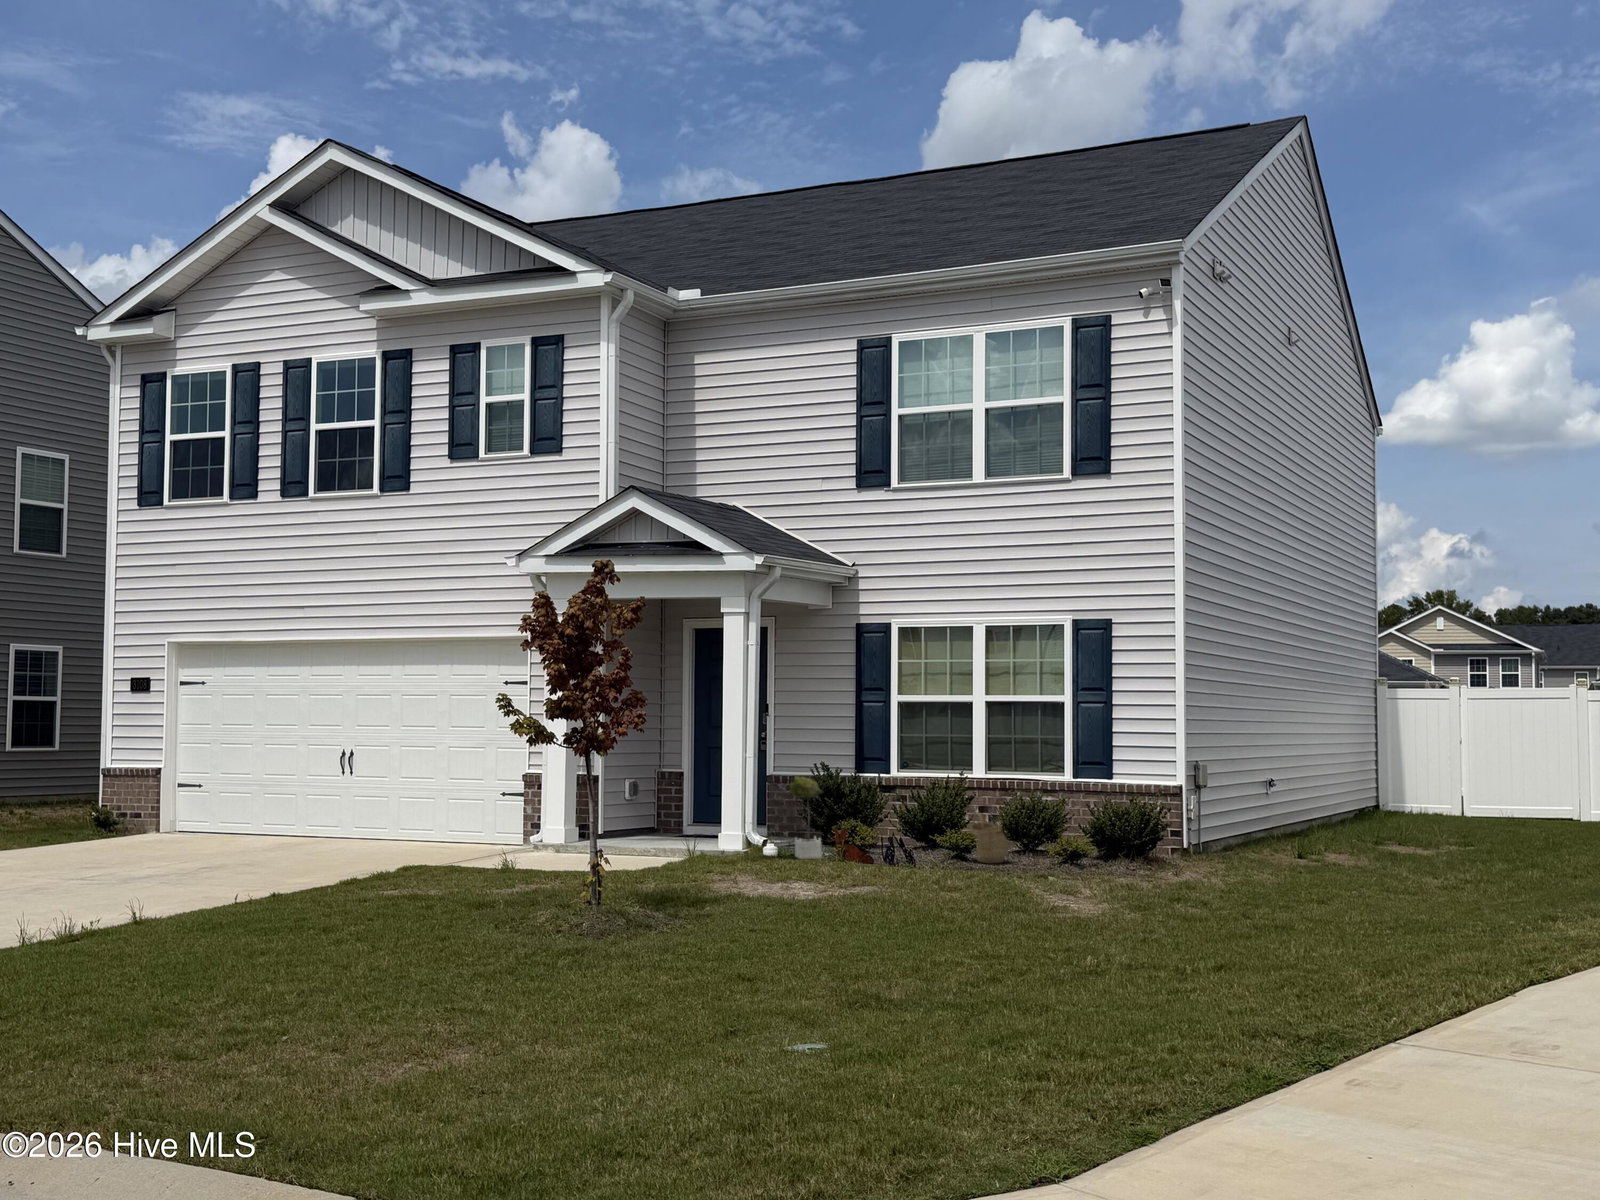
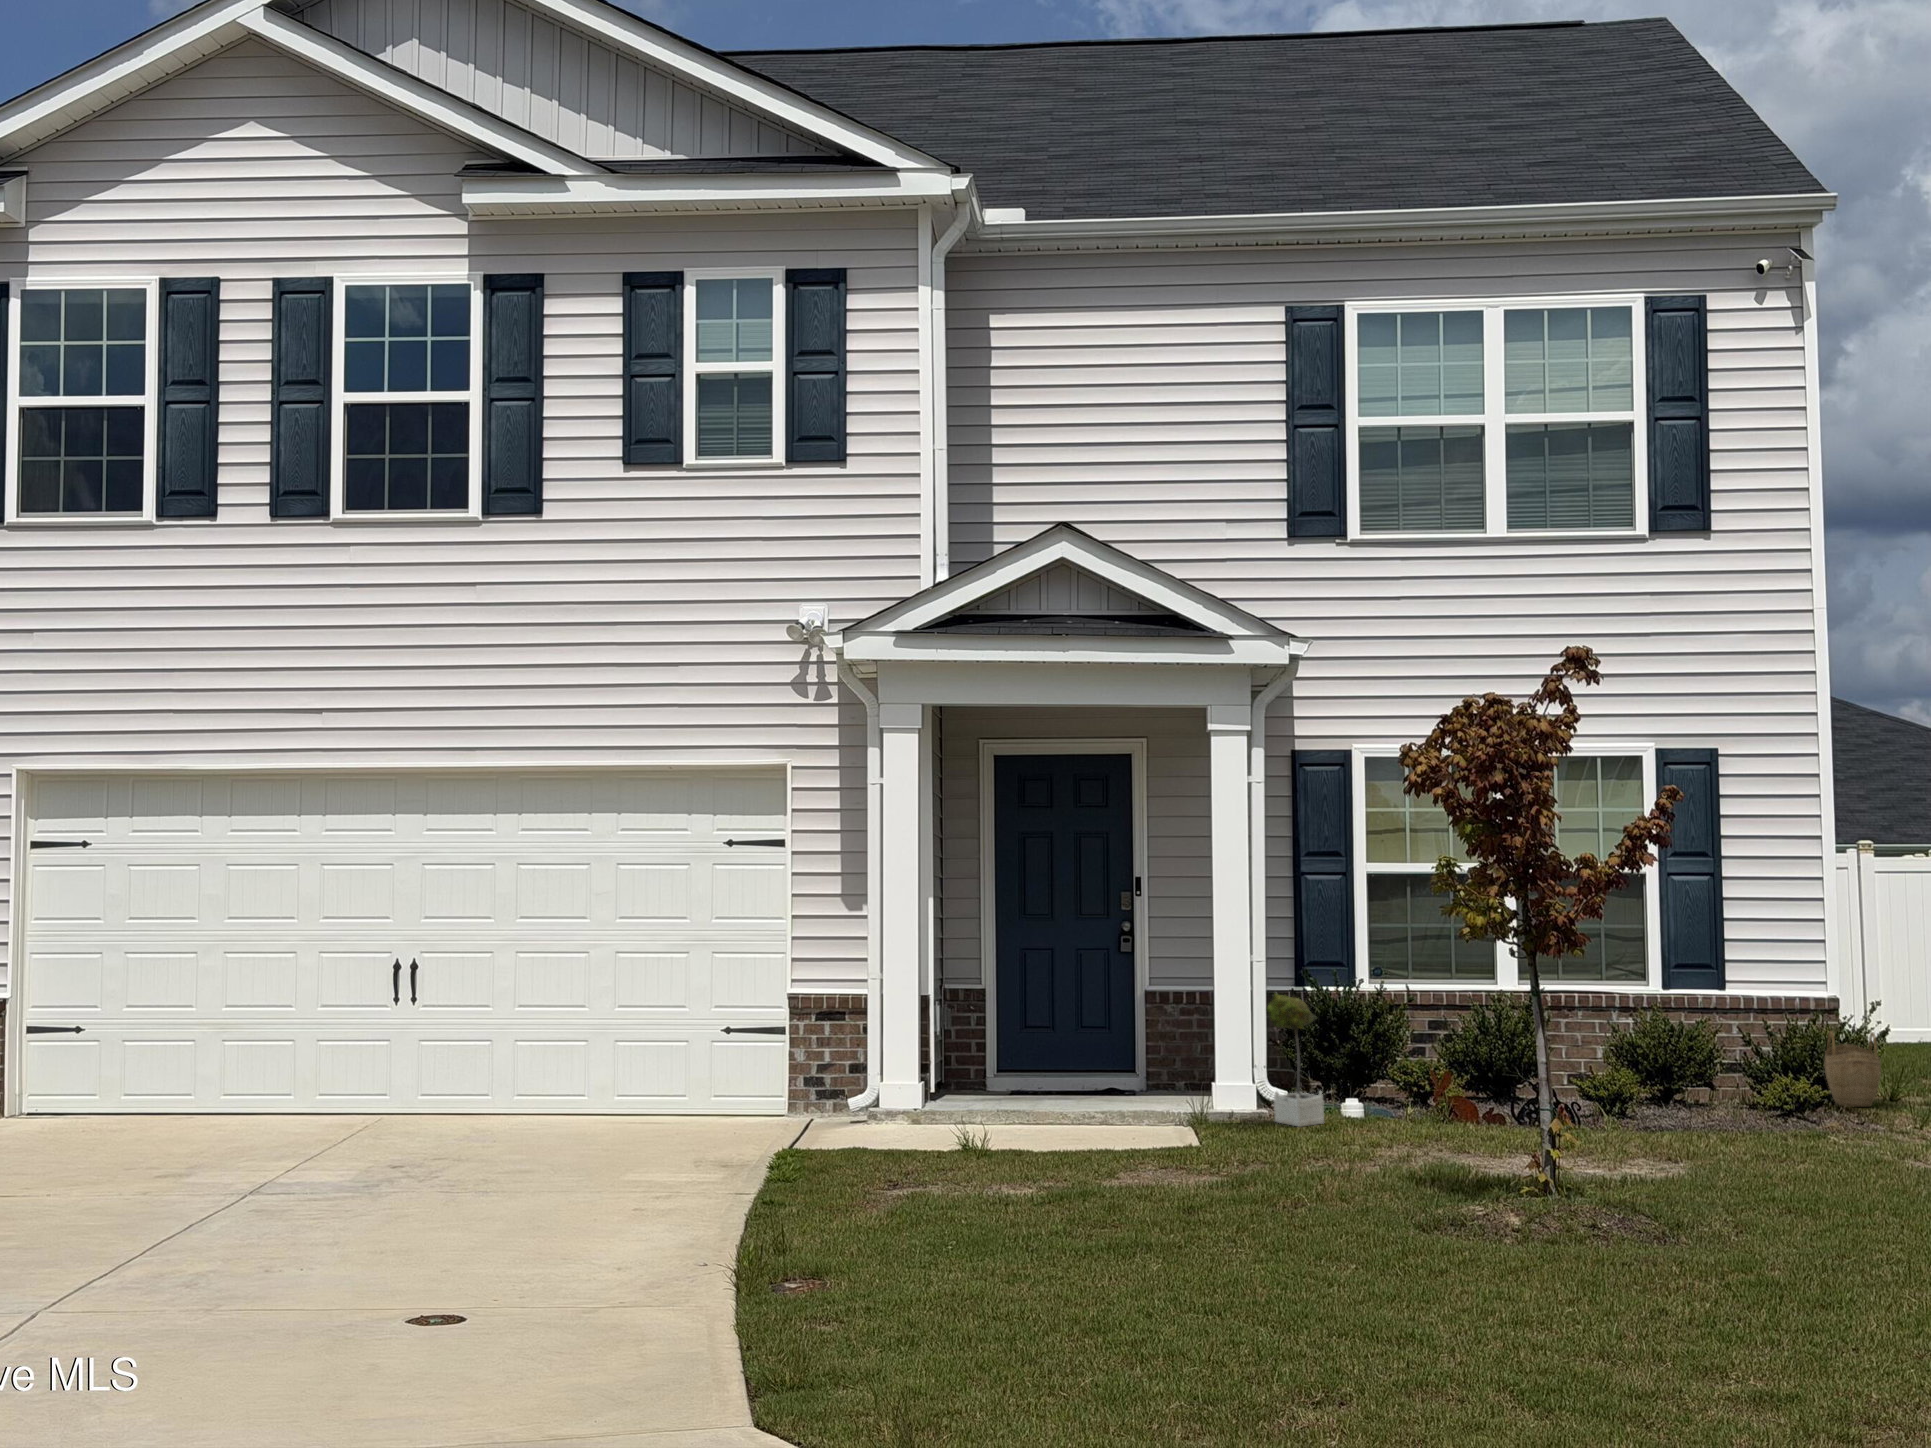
woven basket: present [971,813,1009,864] -> present [1825,1031,1881,1107]

